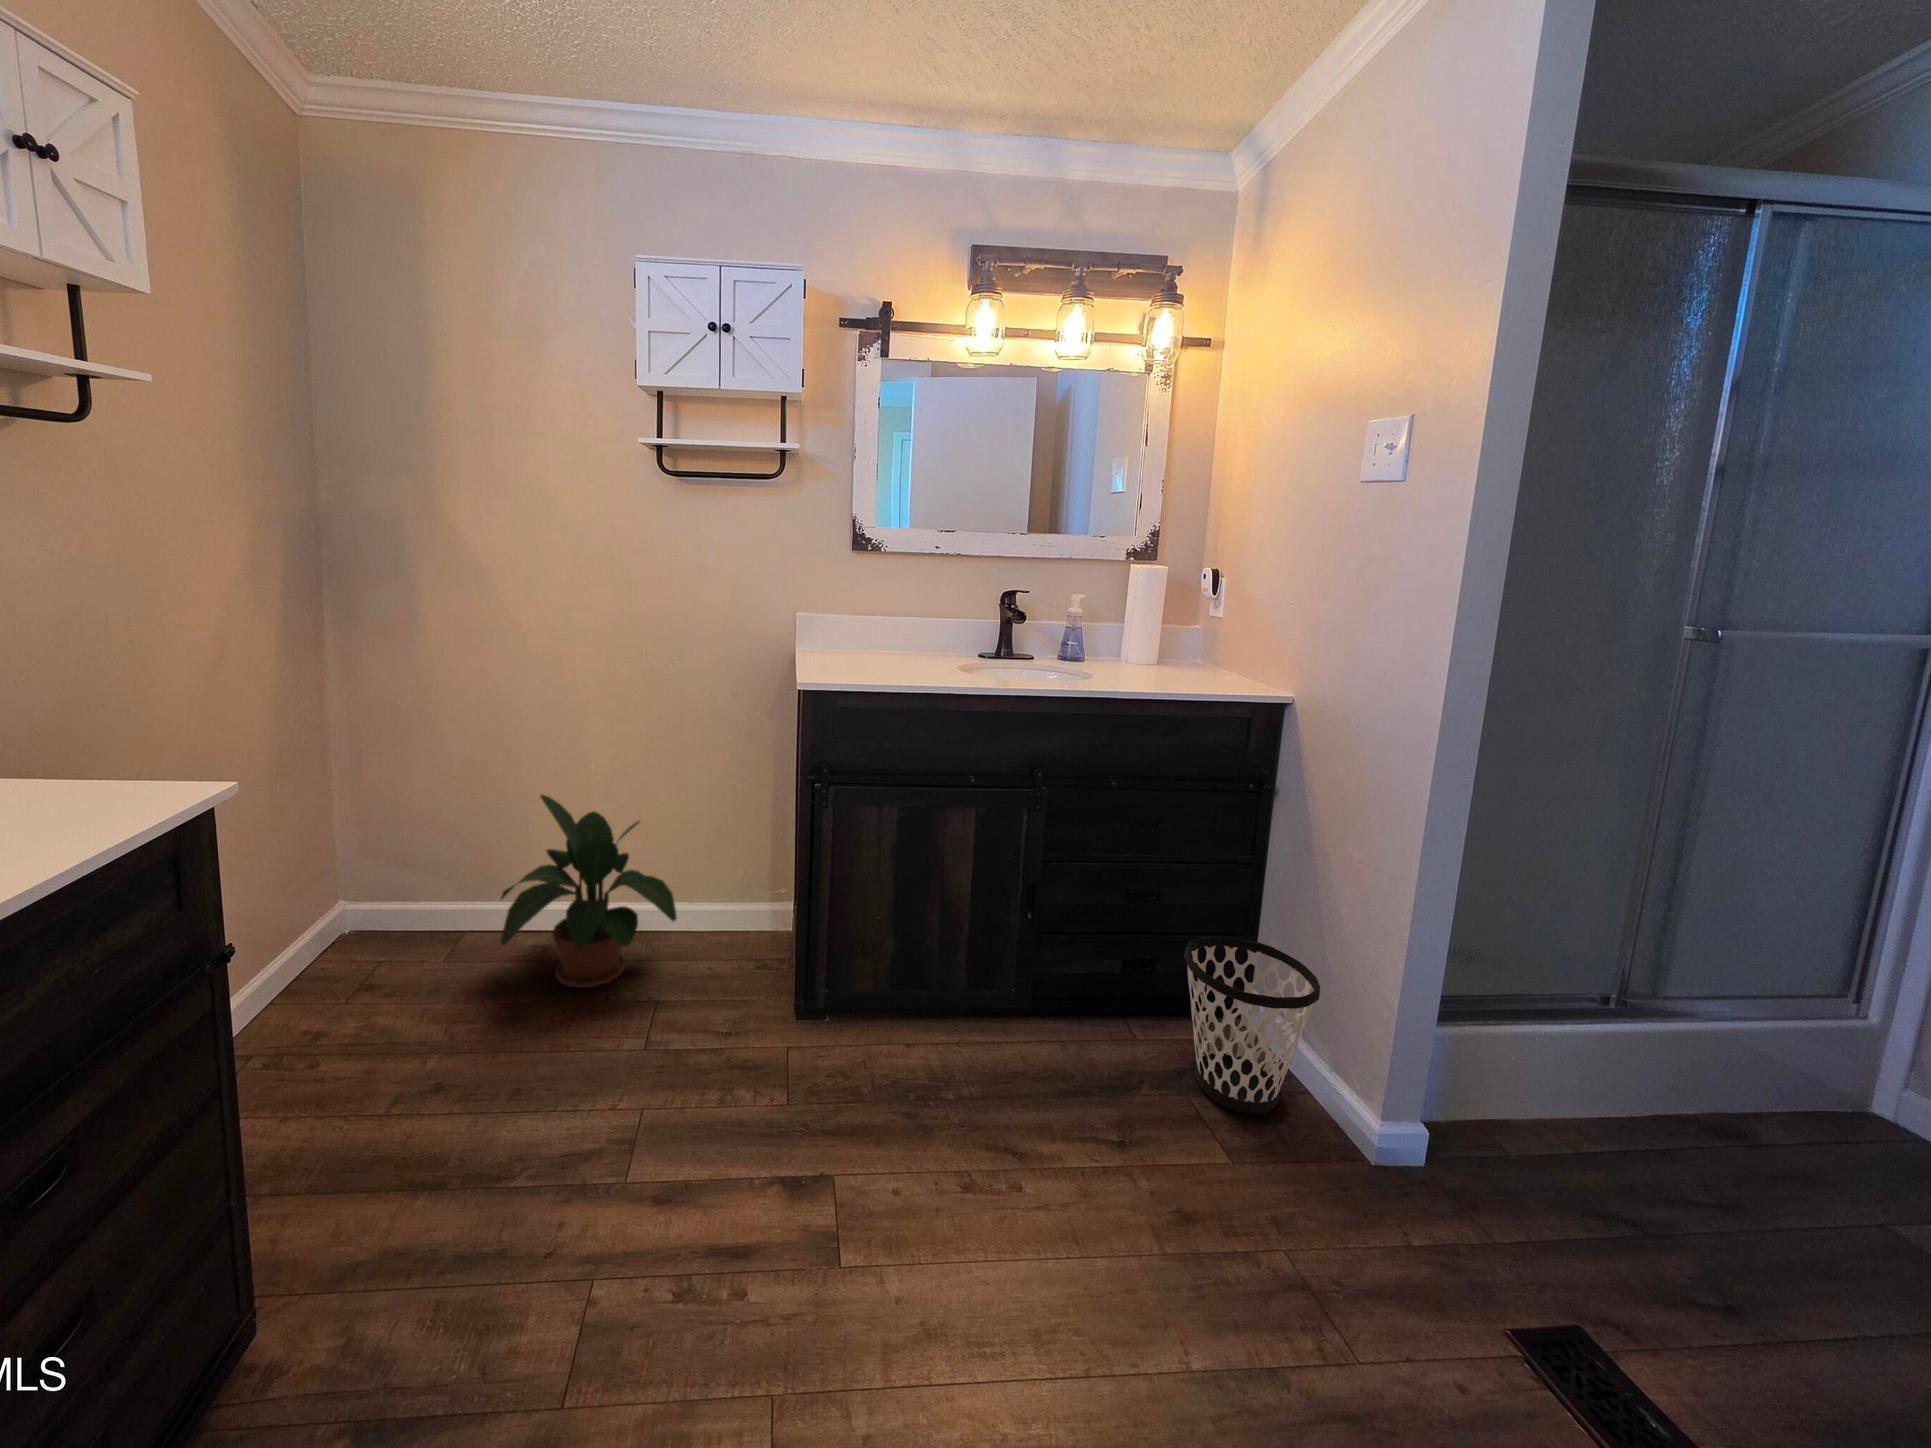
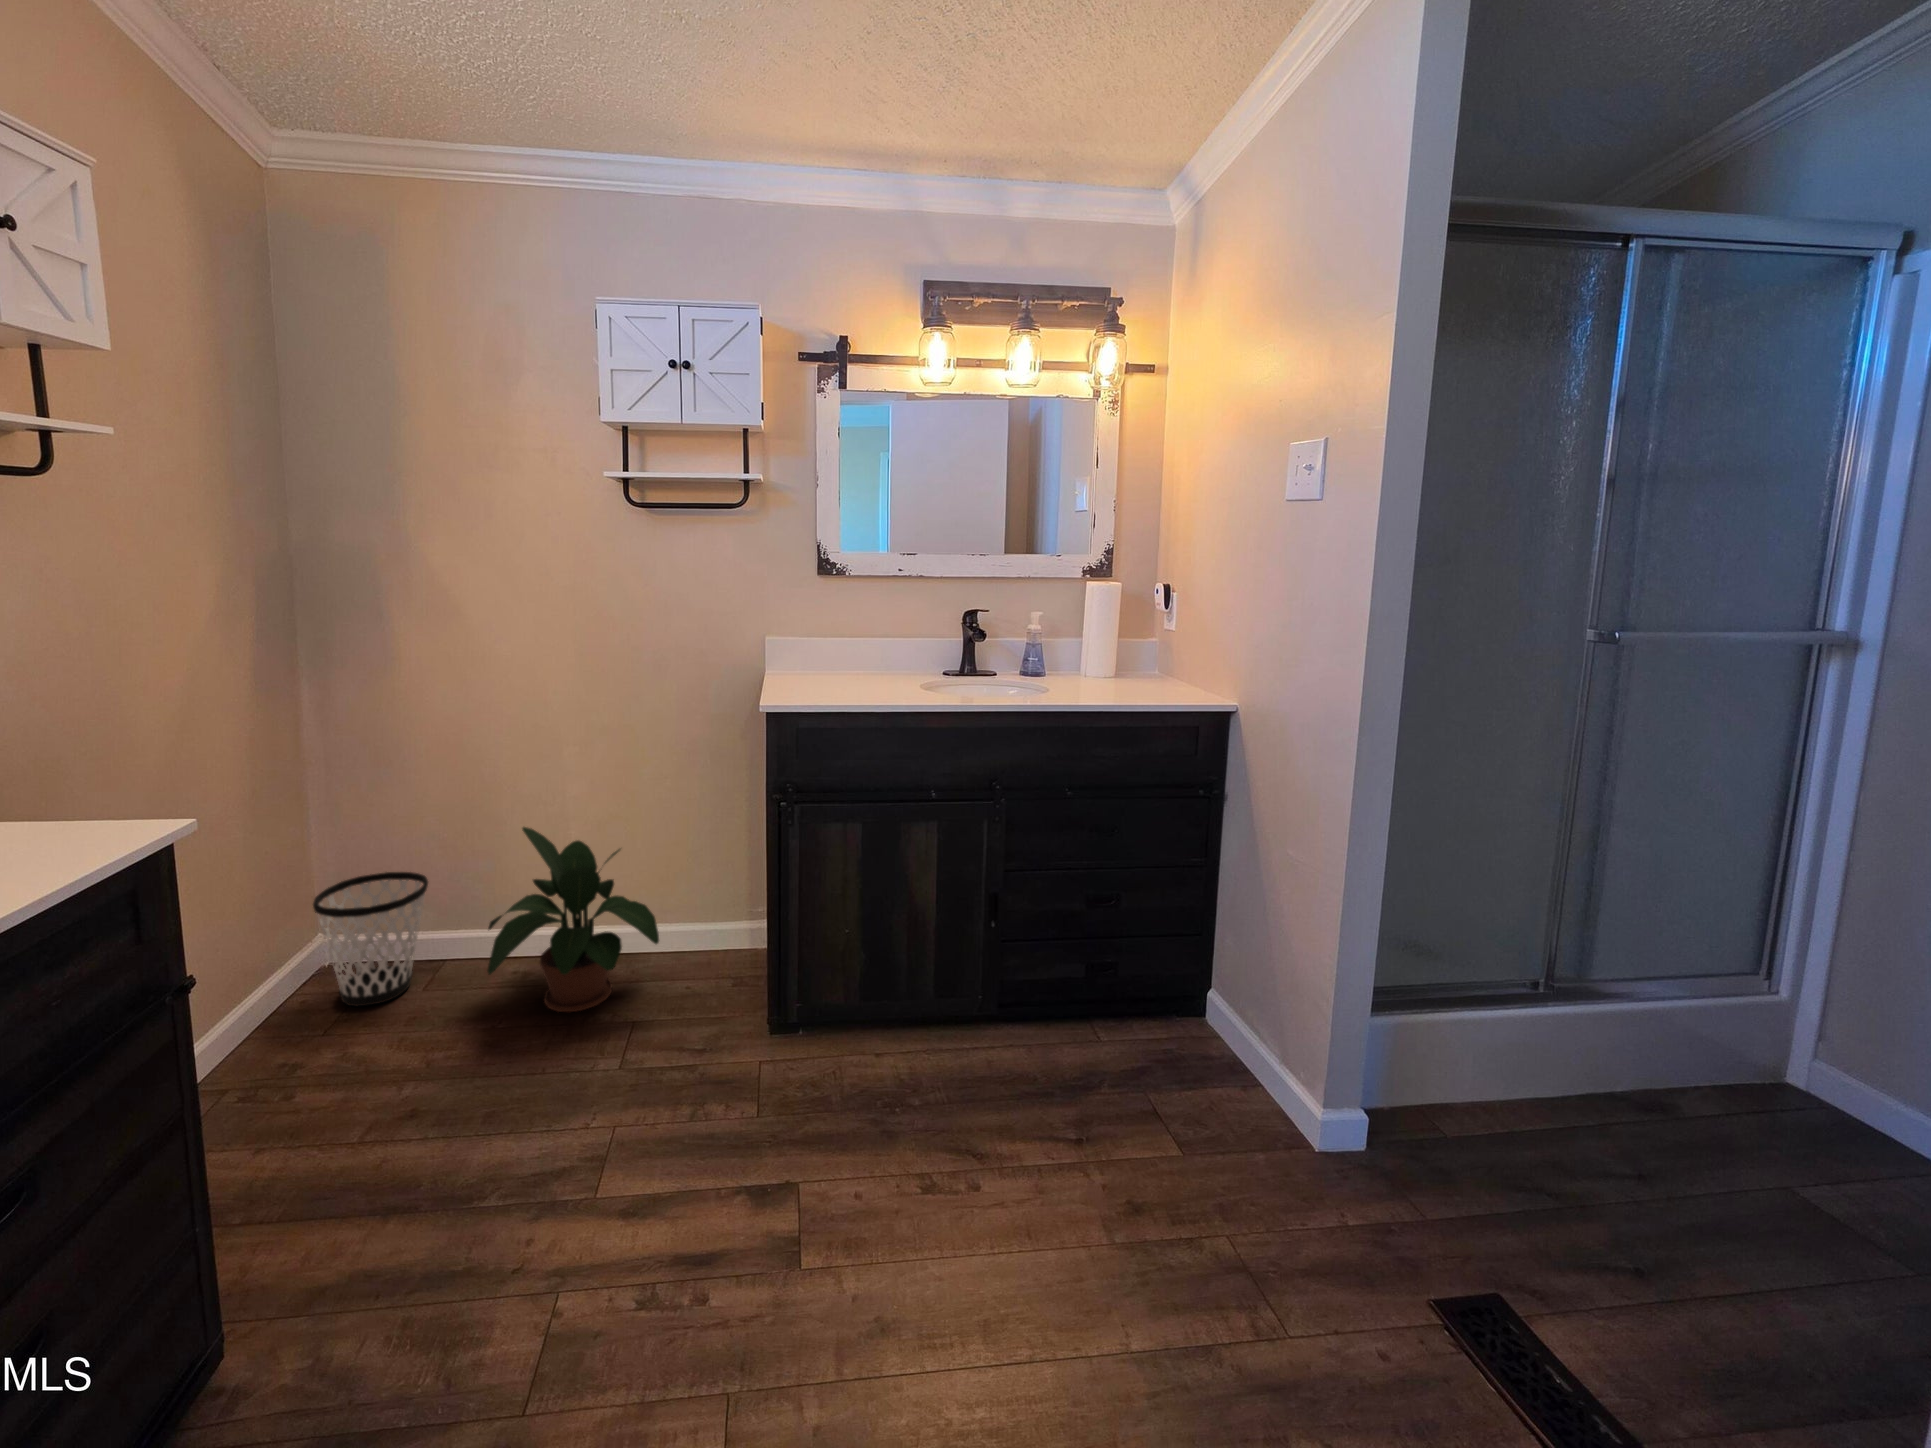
wastebasket: present [1184,937,1320,1114] -> present [313,872,428,1006]

